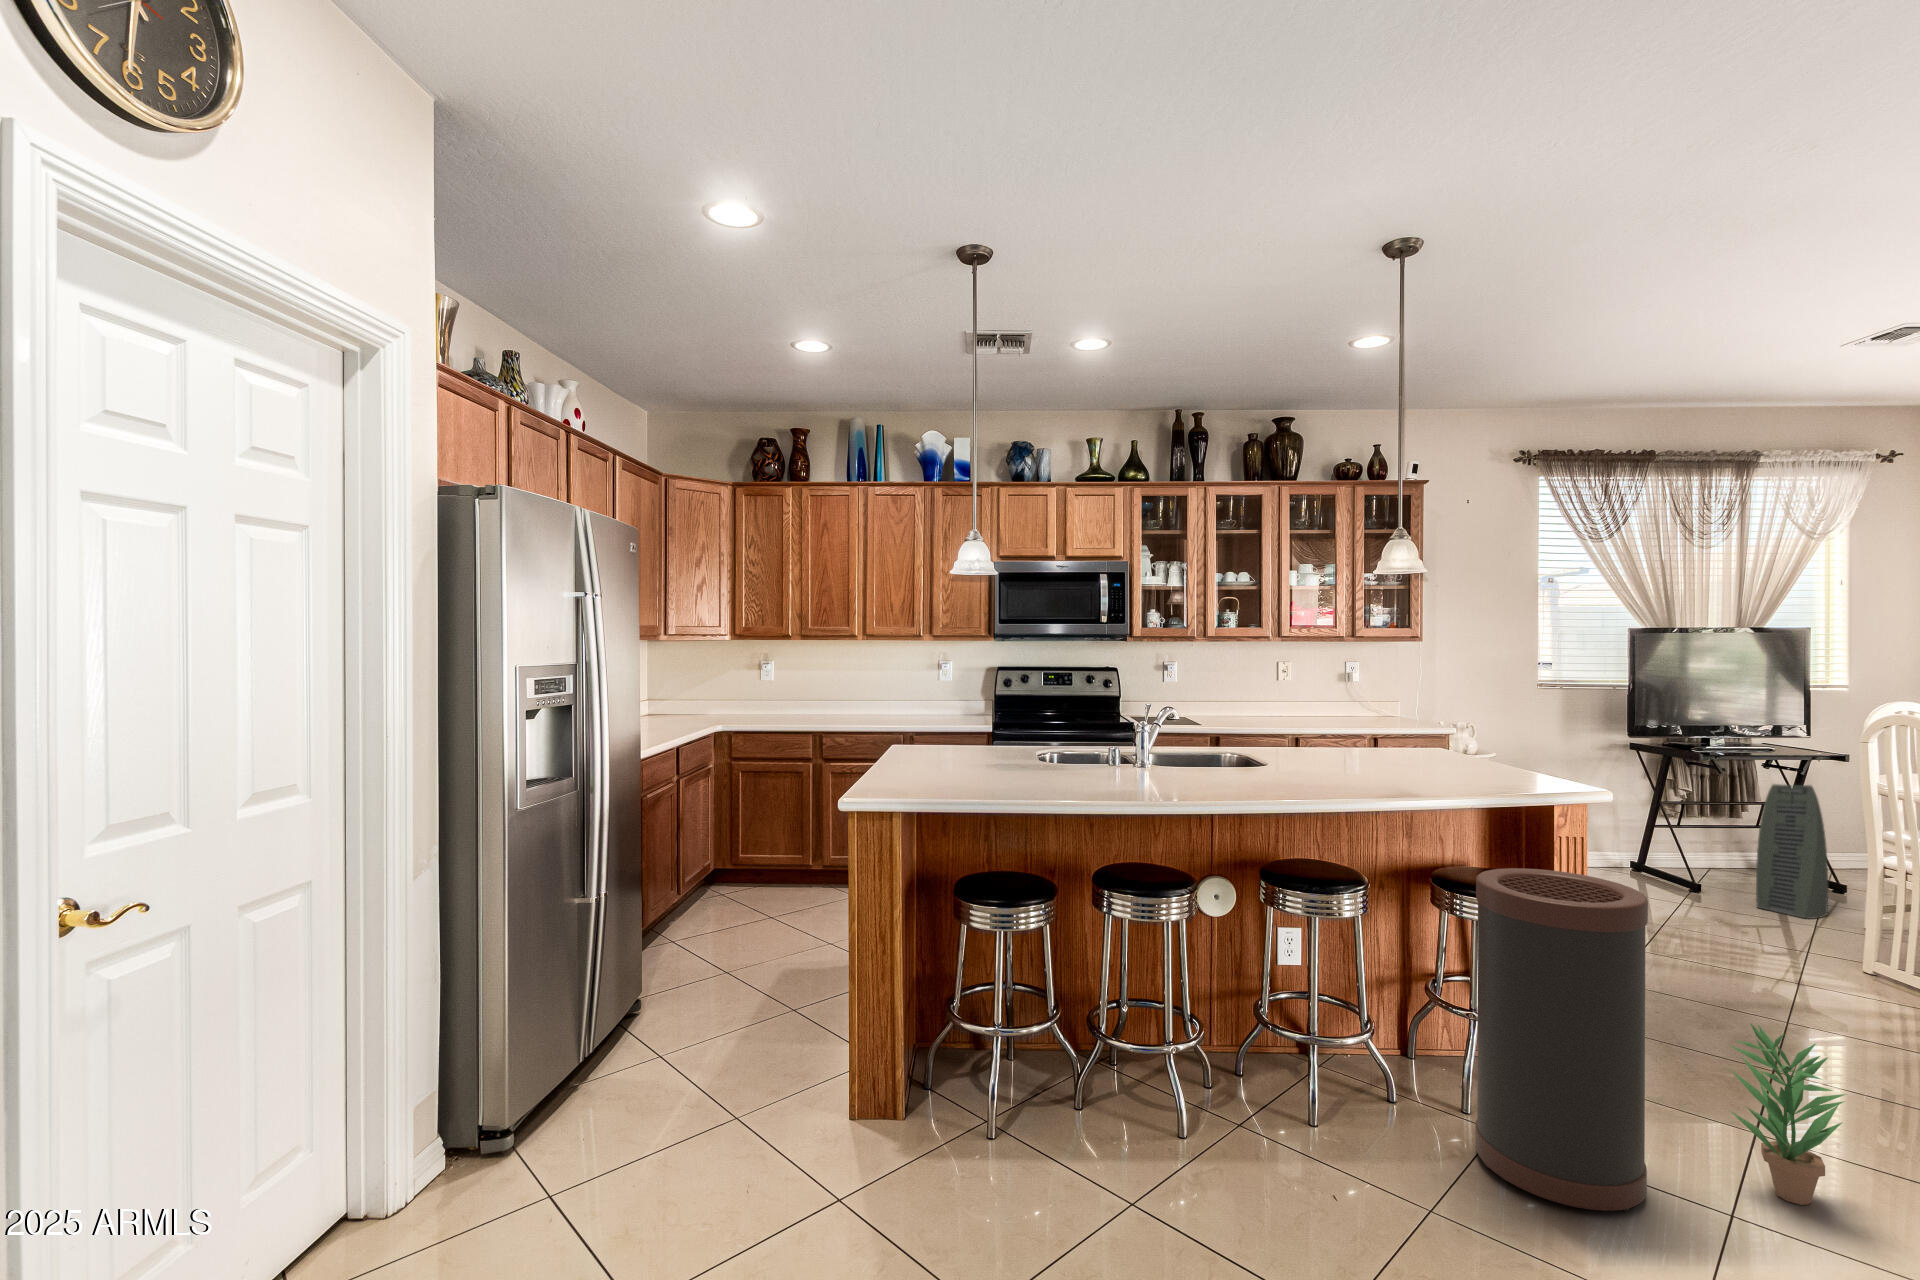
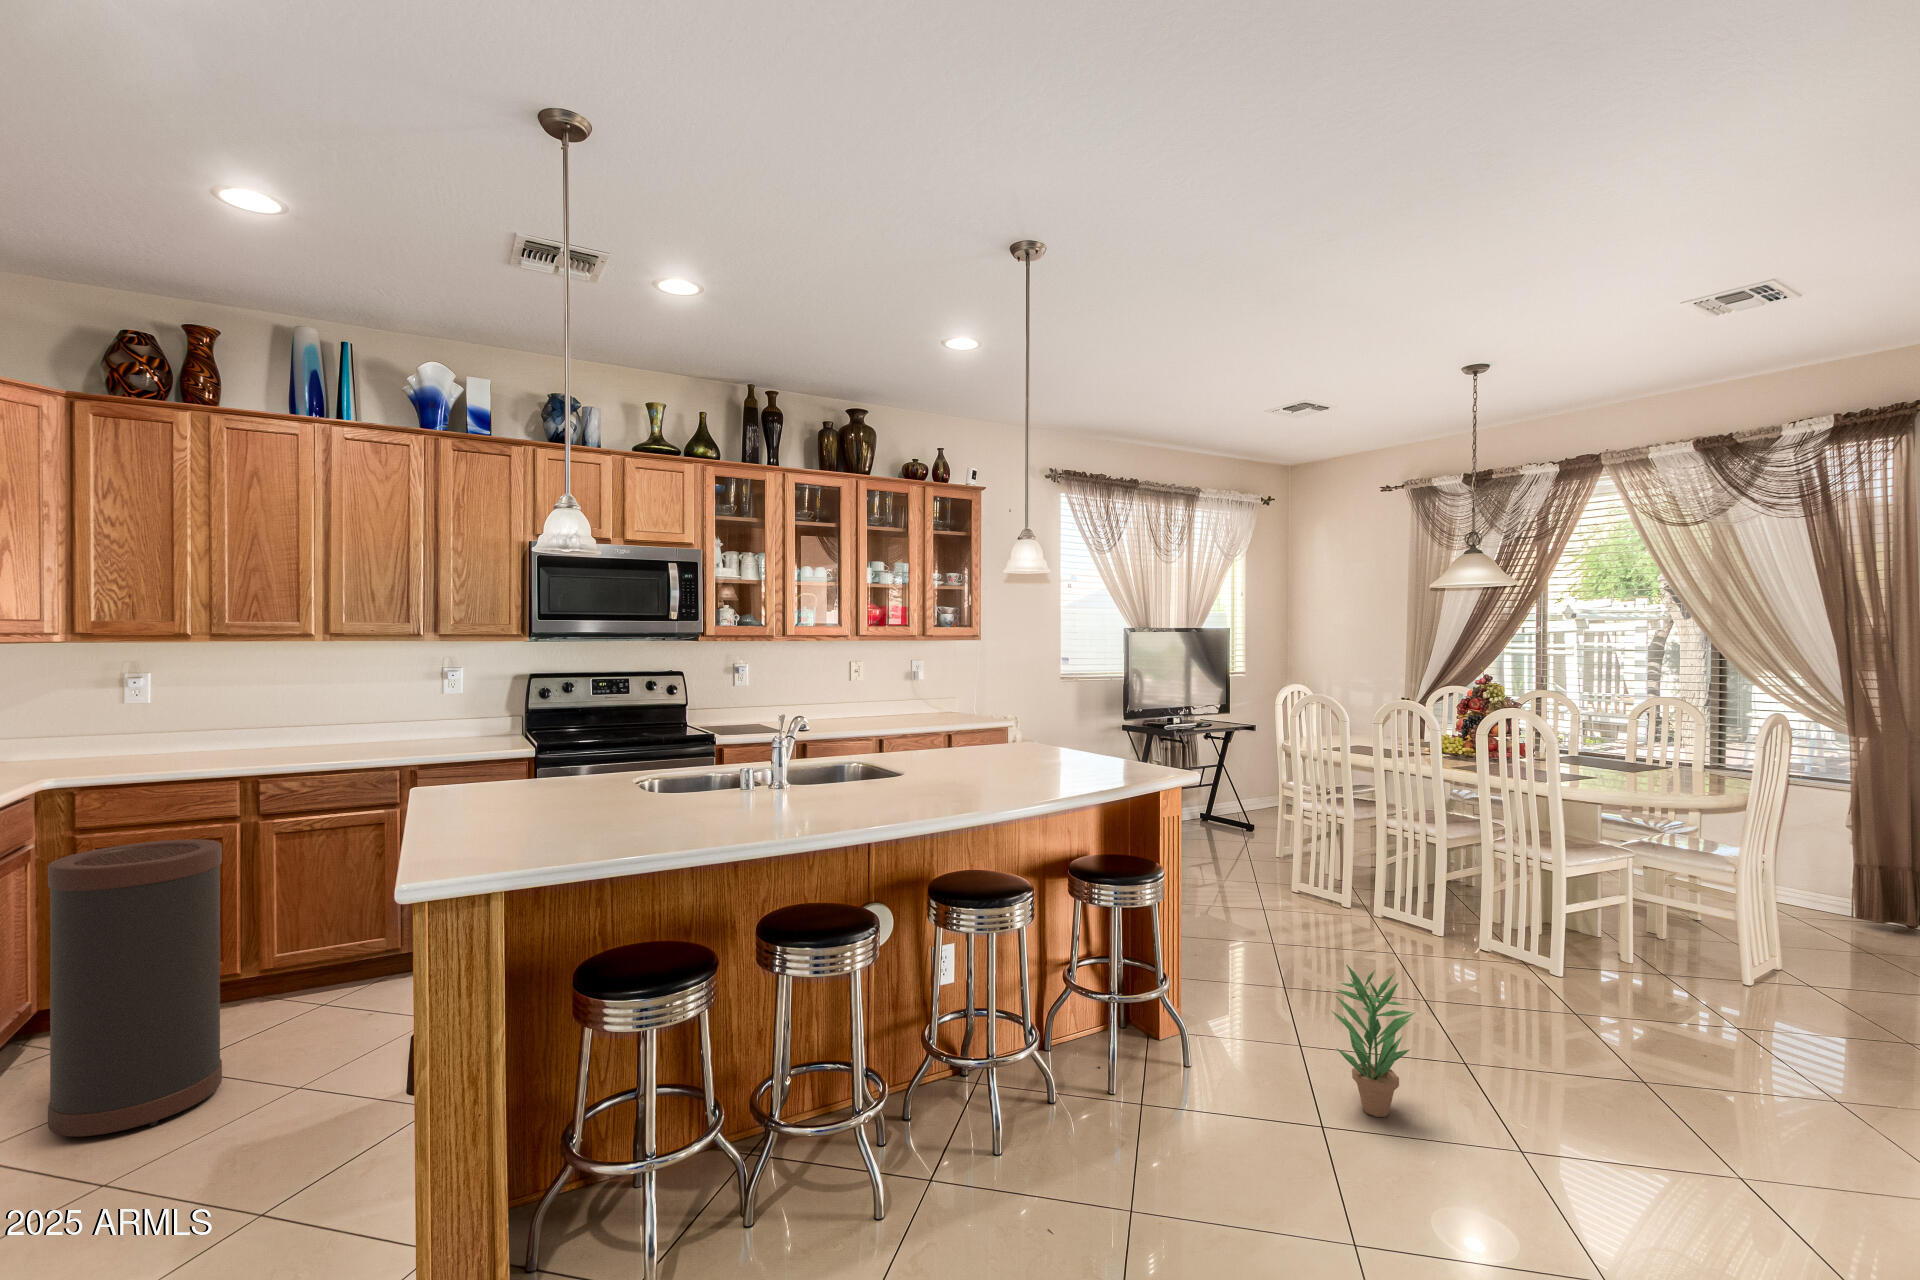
air purifier: present [1756,784,1828,919] -> none [1216,749,1258,854]
trash can: present [1475,868,1648,1211] -> present [48,839,222,1137]

